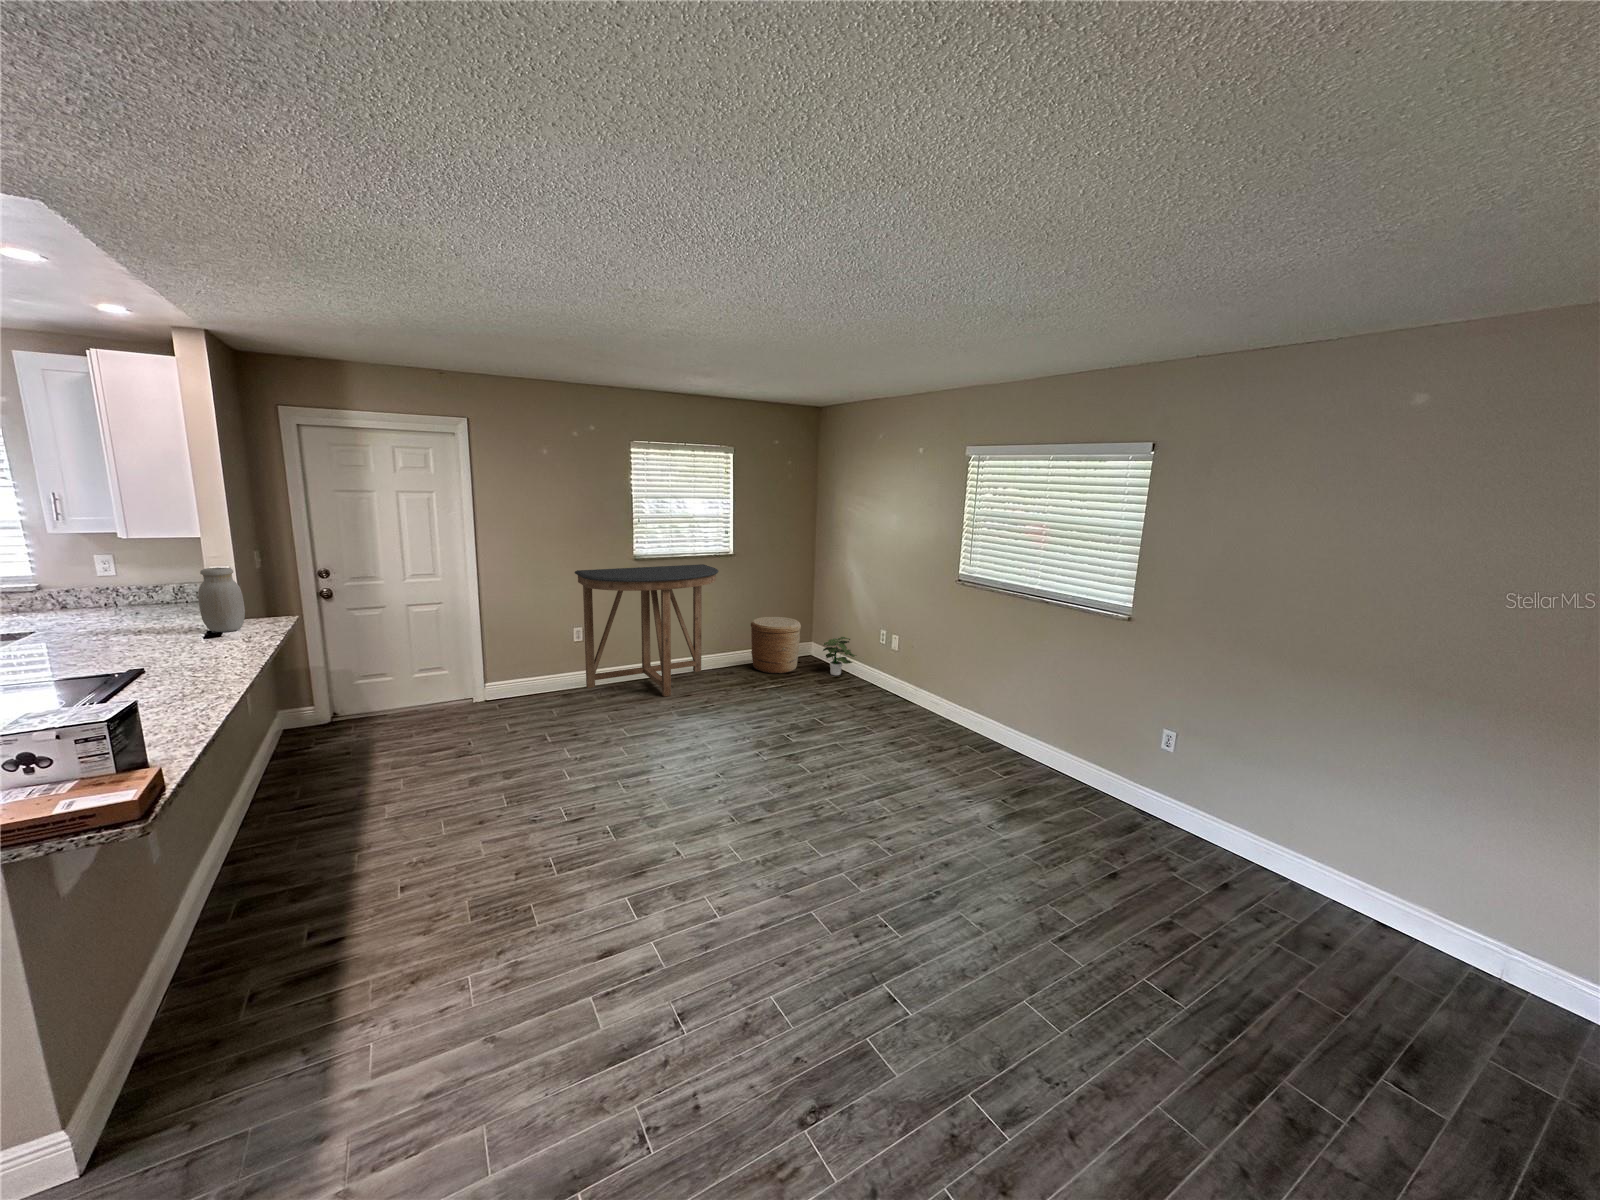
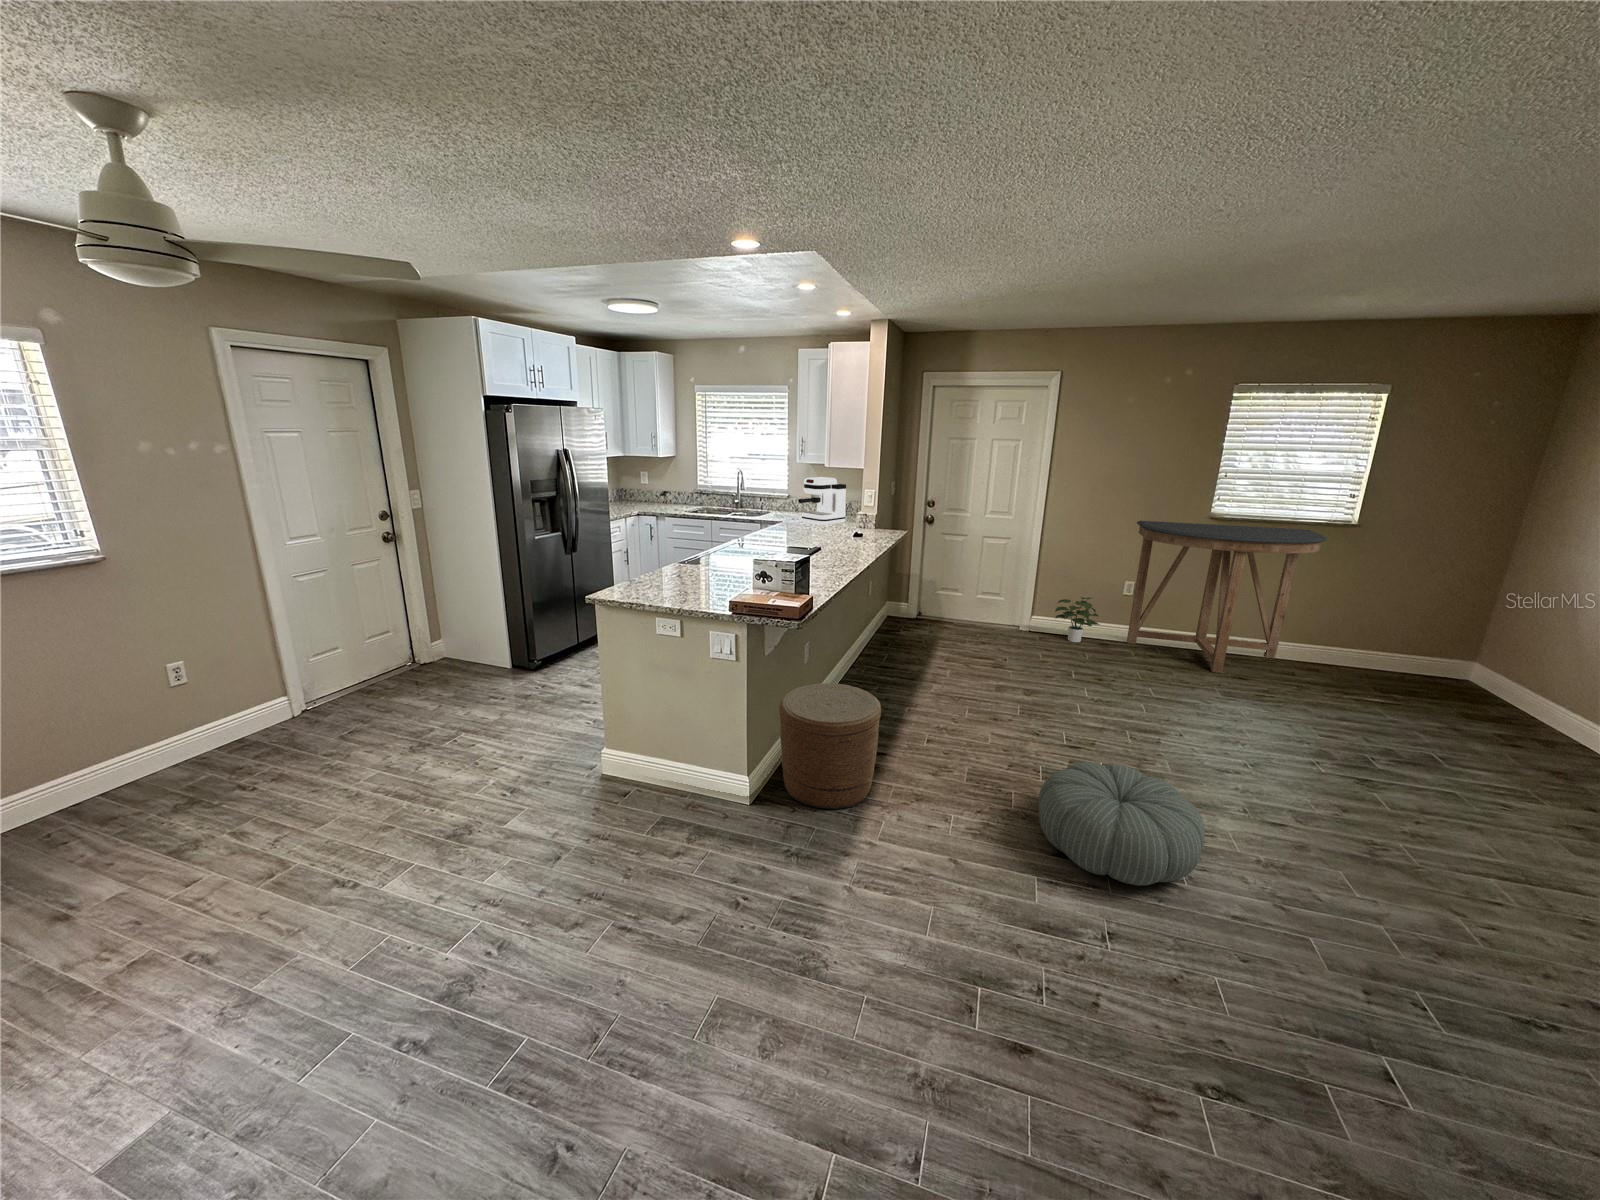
coffee maker: none [70,555,181,629] -> present [798,477,846,526]
jar: present [198,567,245,632] -> none [854,488,877,534]
woven basket: present [751,617,801,674] -> present [779,683,881,809]
potted plant: present [823,637,856,675] -> present [1055,597,1099,642]
pouf: none [567,825,725,957] -> present [1038,763,1205,886]

